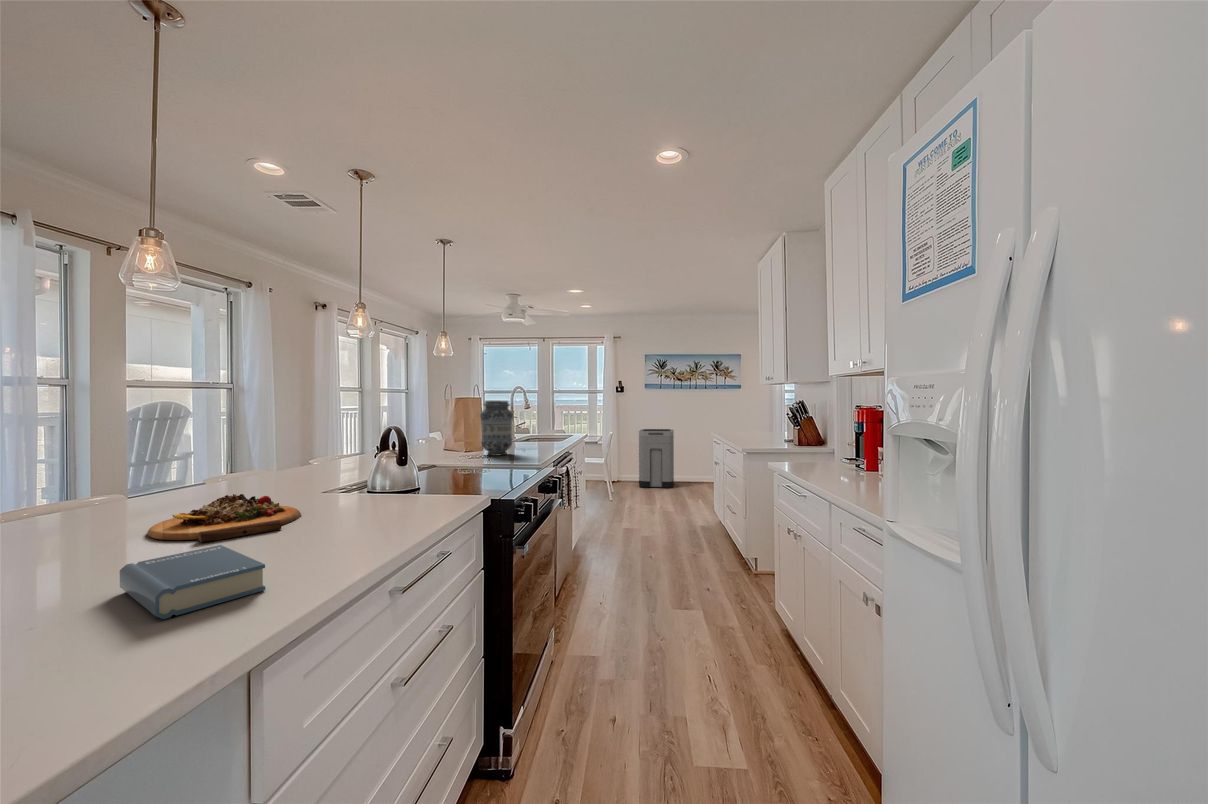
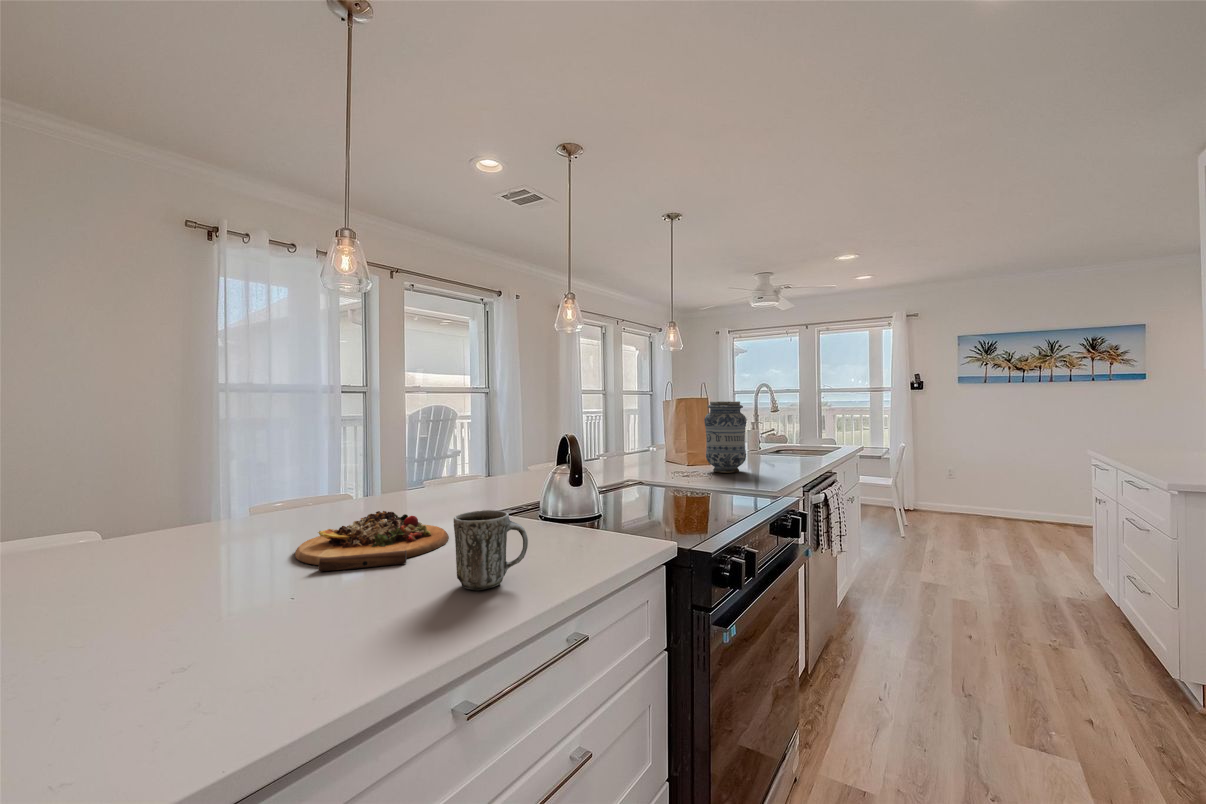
trash can: present [639,429,674,488] -> none [948,440,1010,527]
mug: none [344,479,401,534] -> present [454,510,528,590]
hardback book: present [120,545,265,619] -> none [99,591,284,718]

